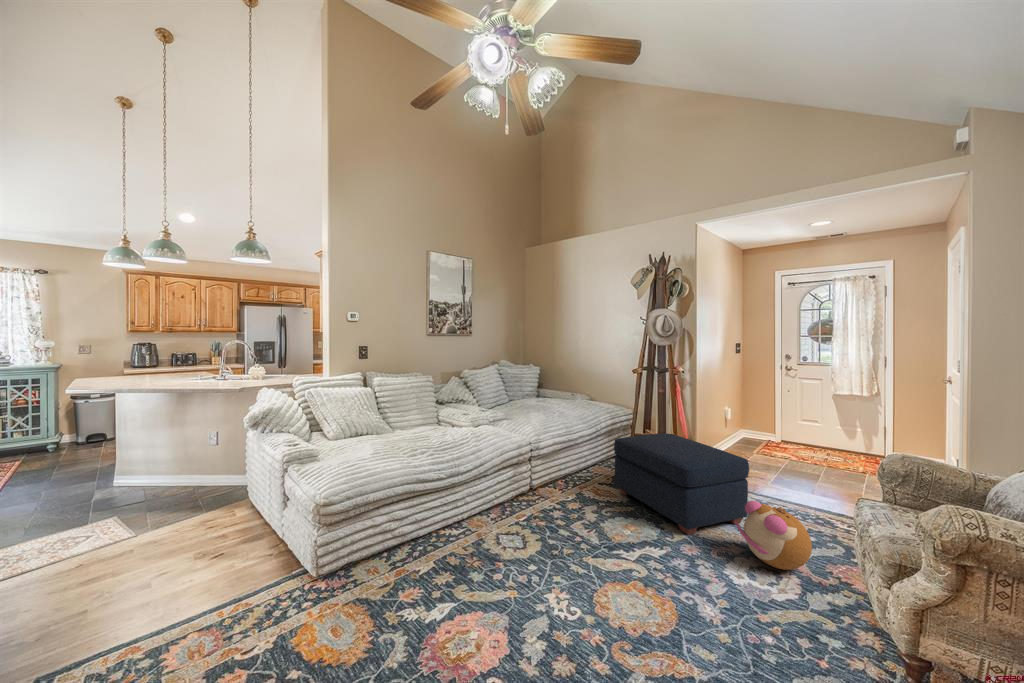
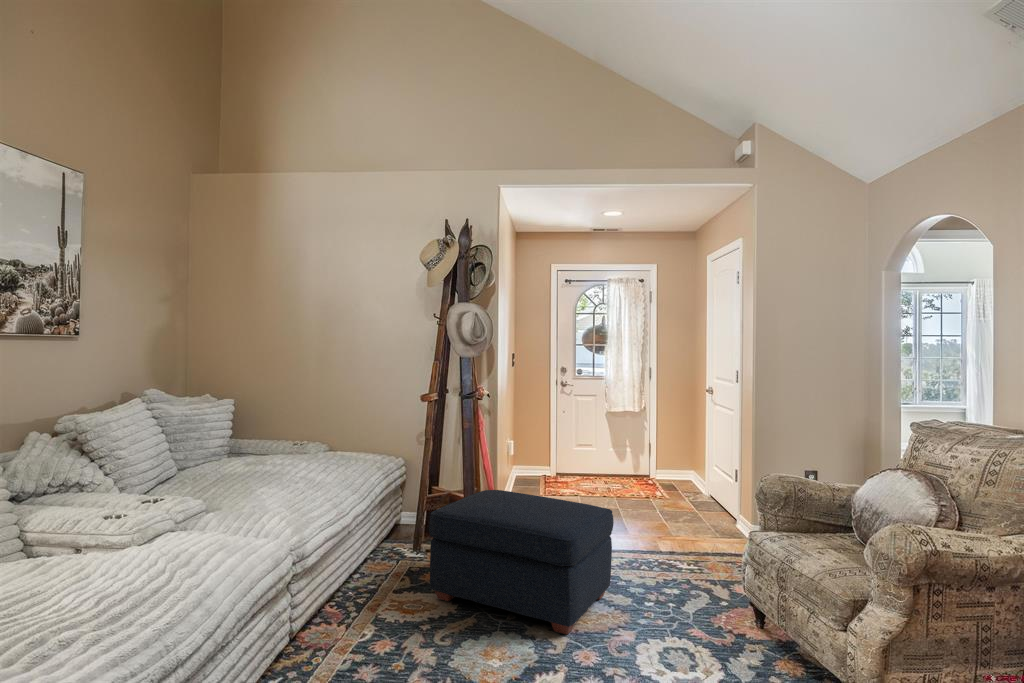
plush toy: present [735,501,812,570] -> none [628,562,712,642]

